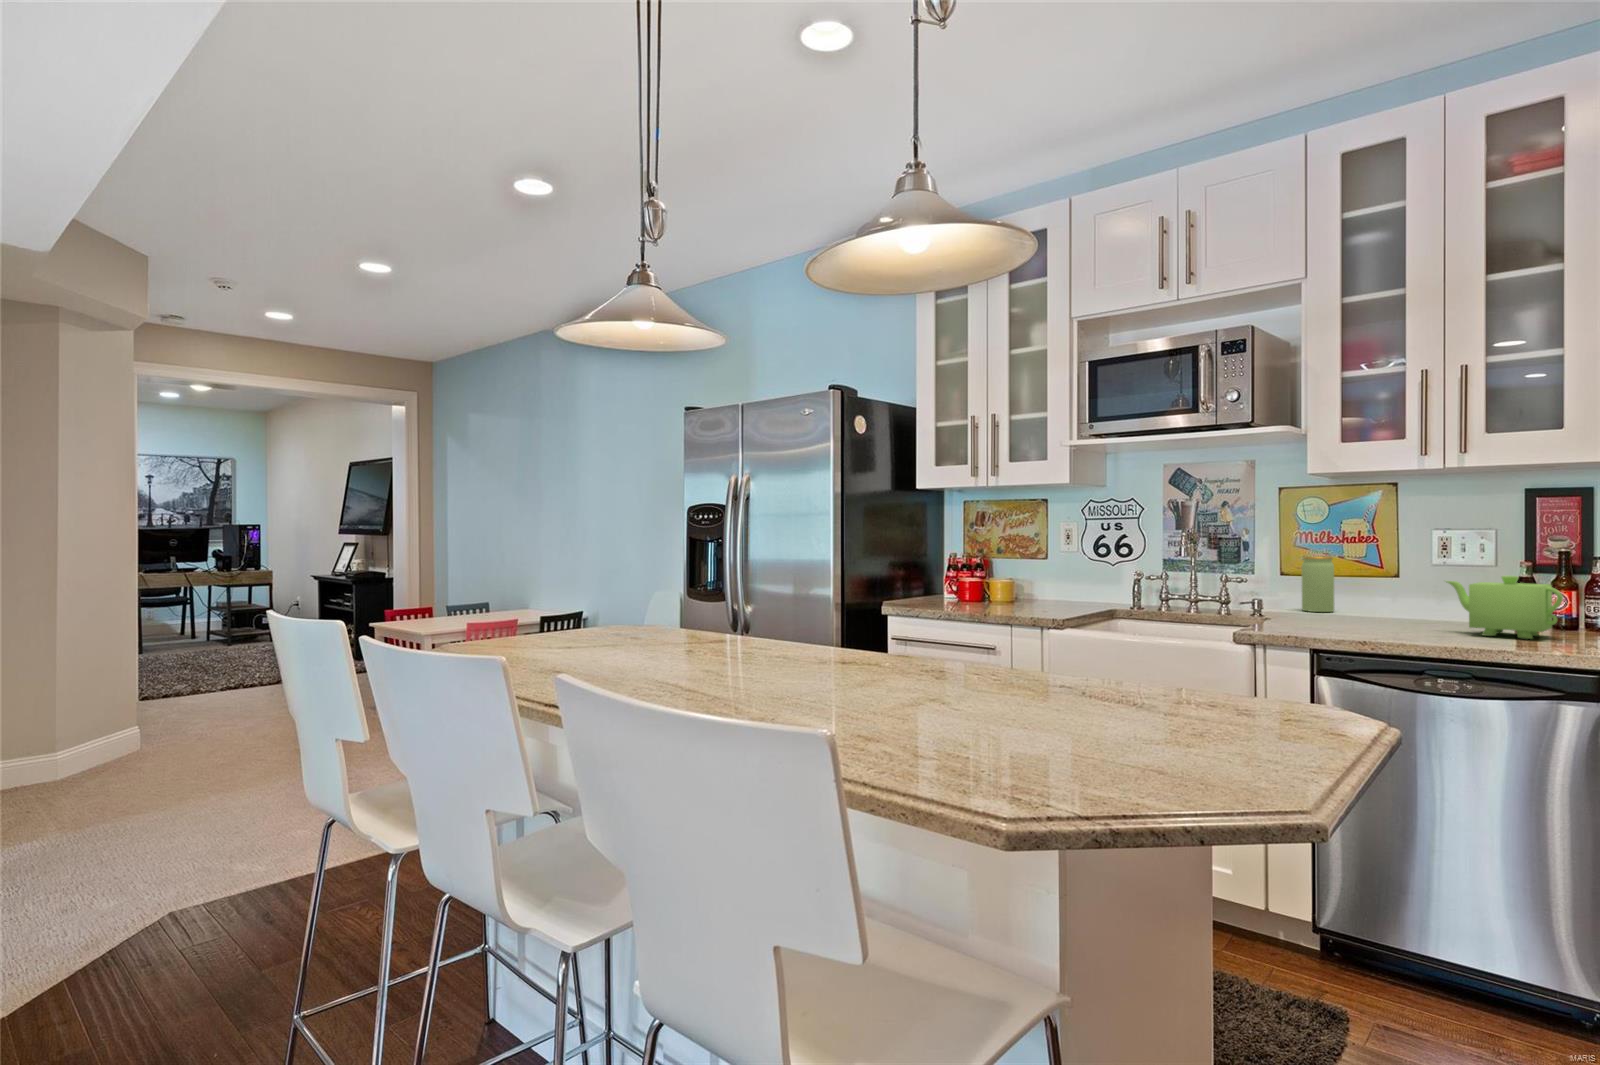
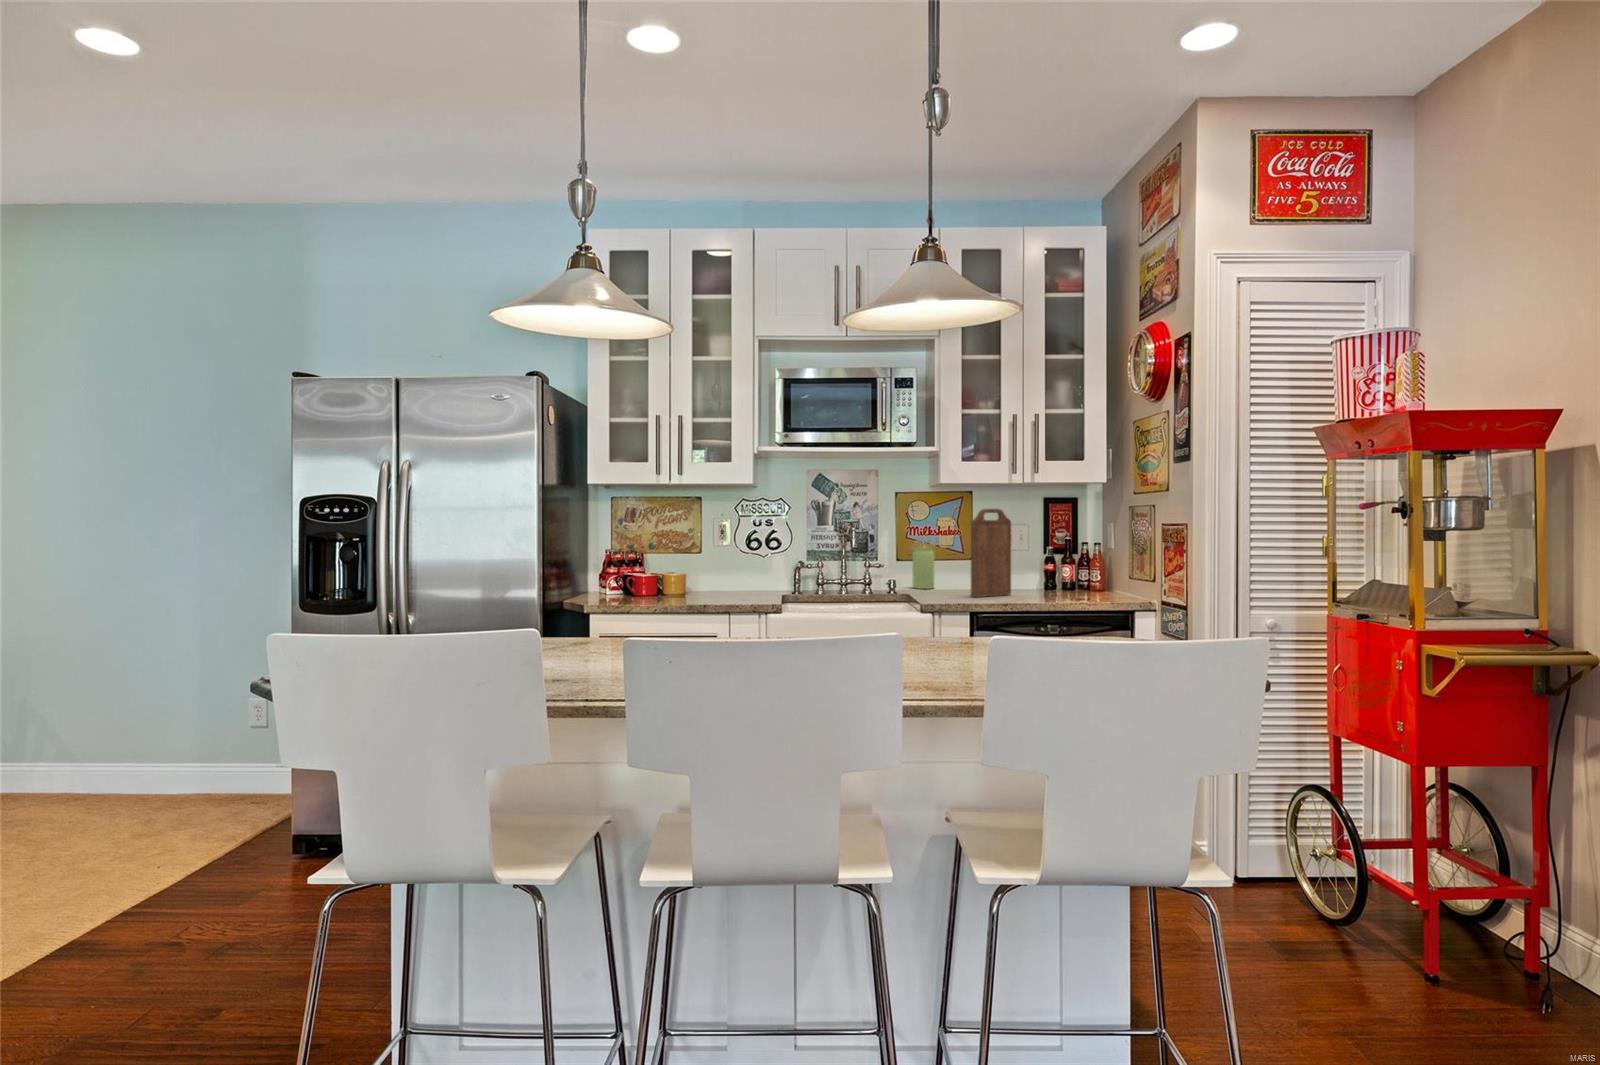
cutting board: none [1330,504,1412,627] -> present [971,509,1011,597]
teapot: present [1446,576,1563,639] -> none [1033,557,1096,597]

